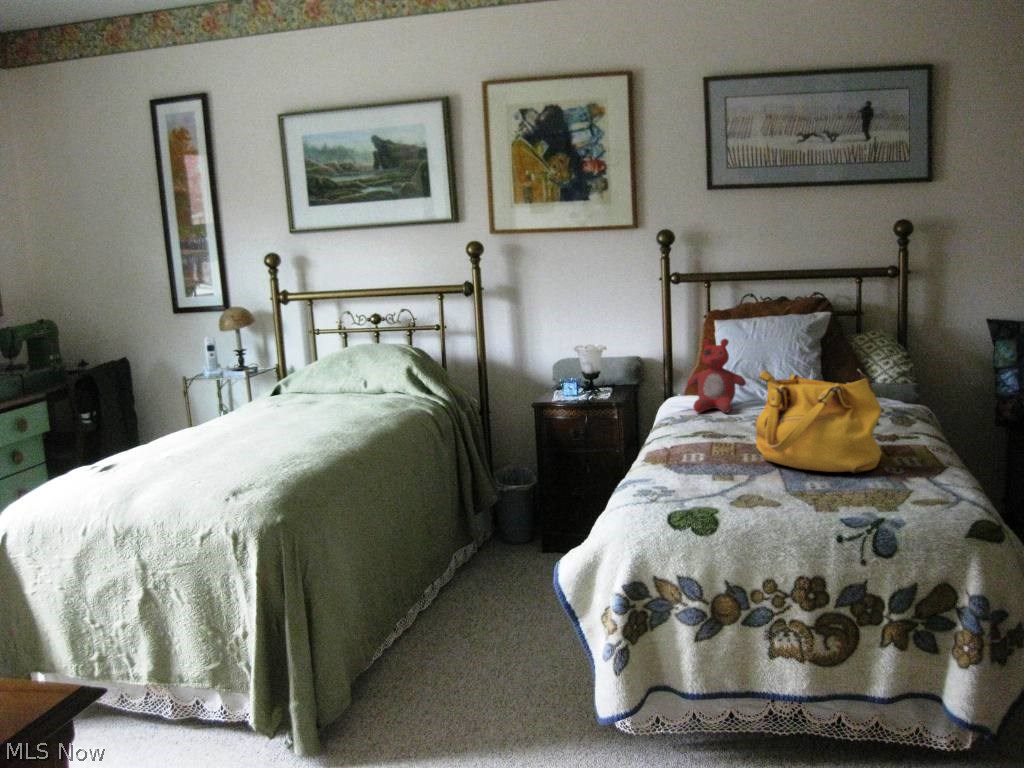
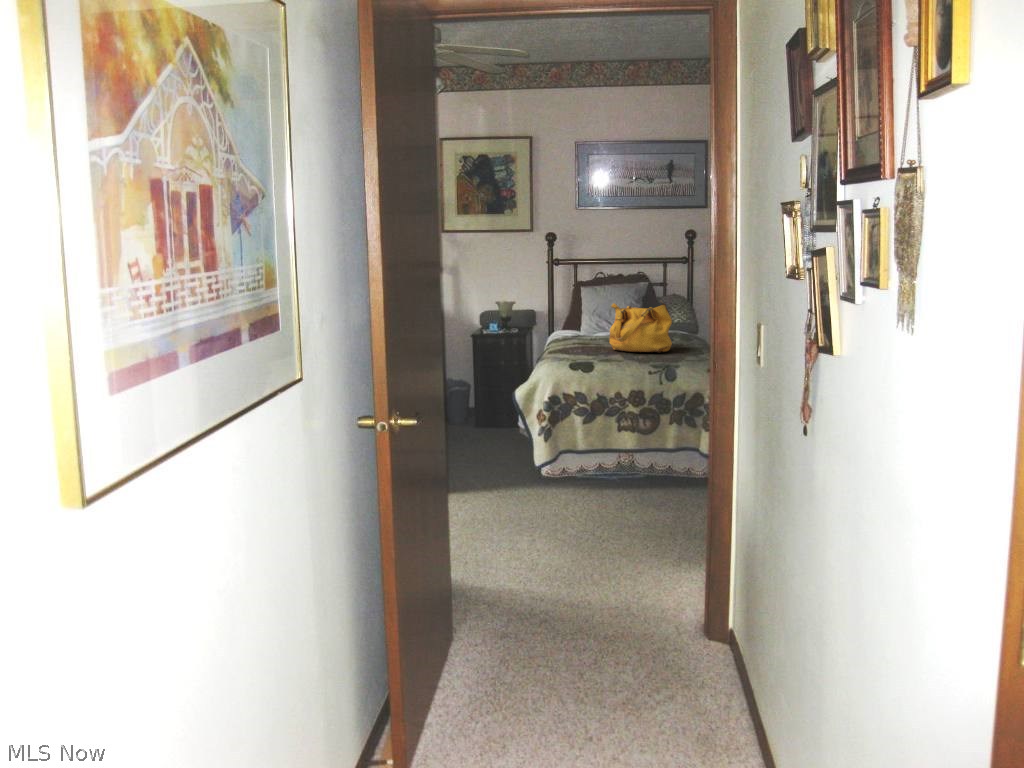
stuffed bear: present [688,338,746,412] -> none [568,294,602,336]

